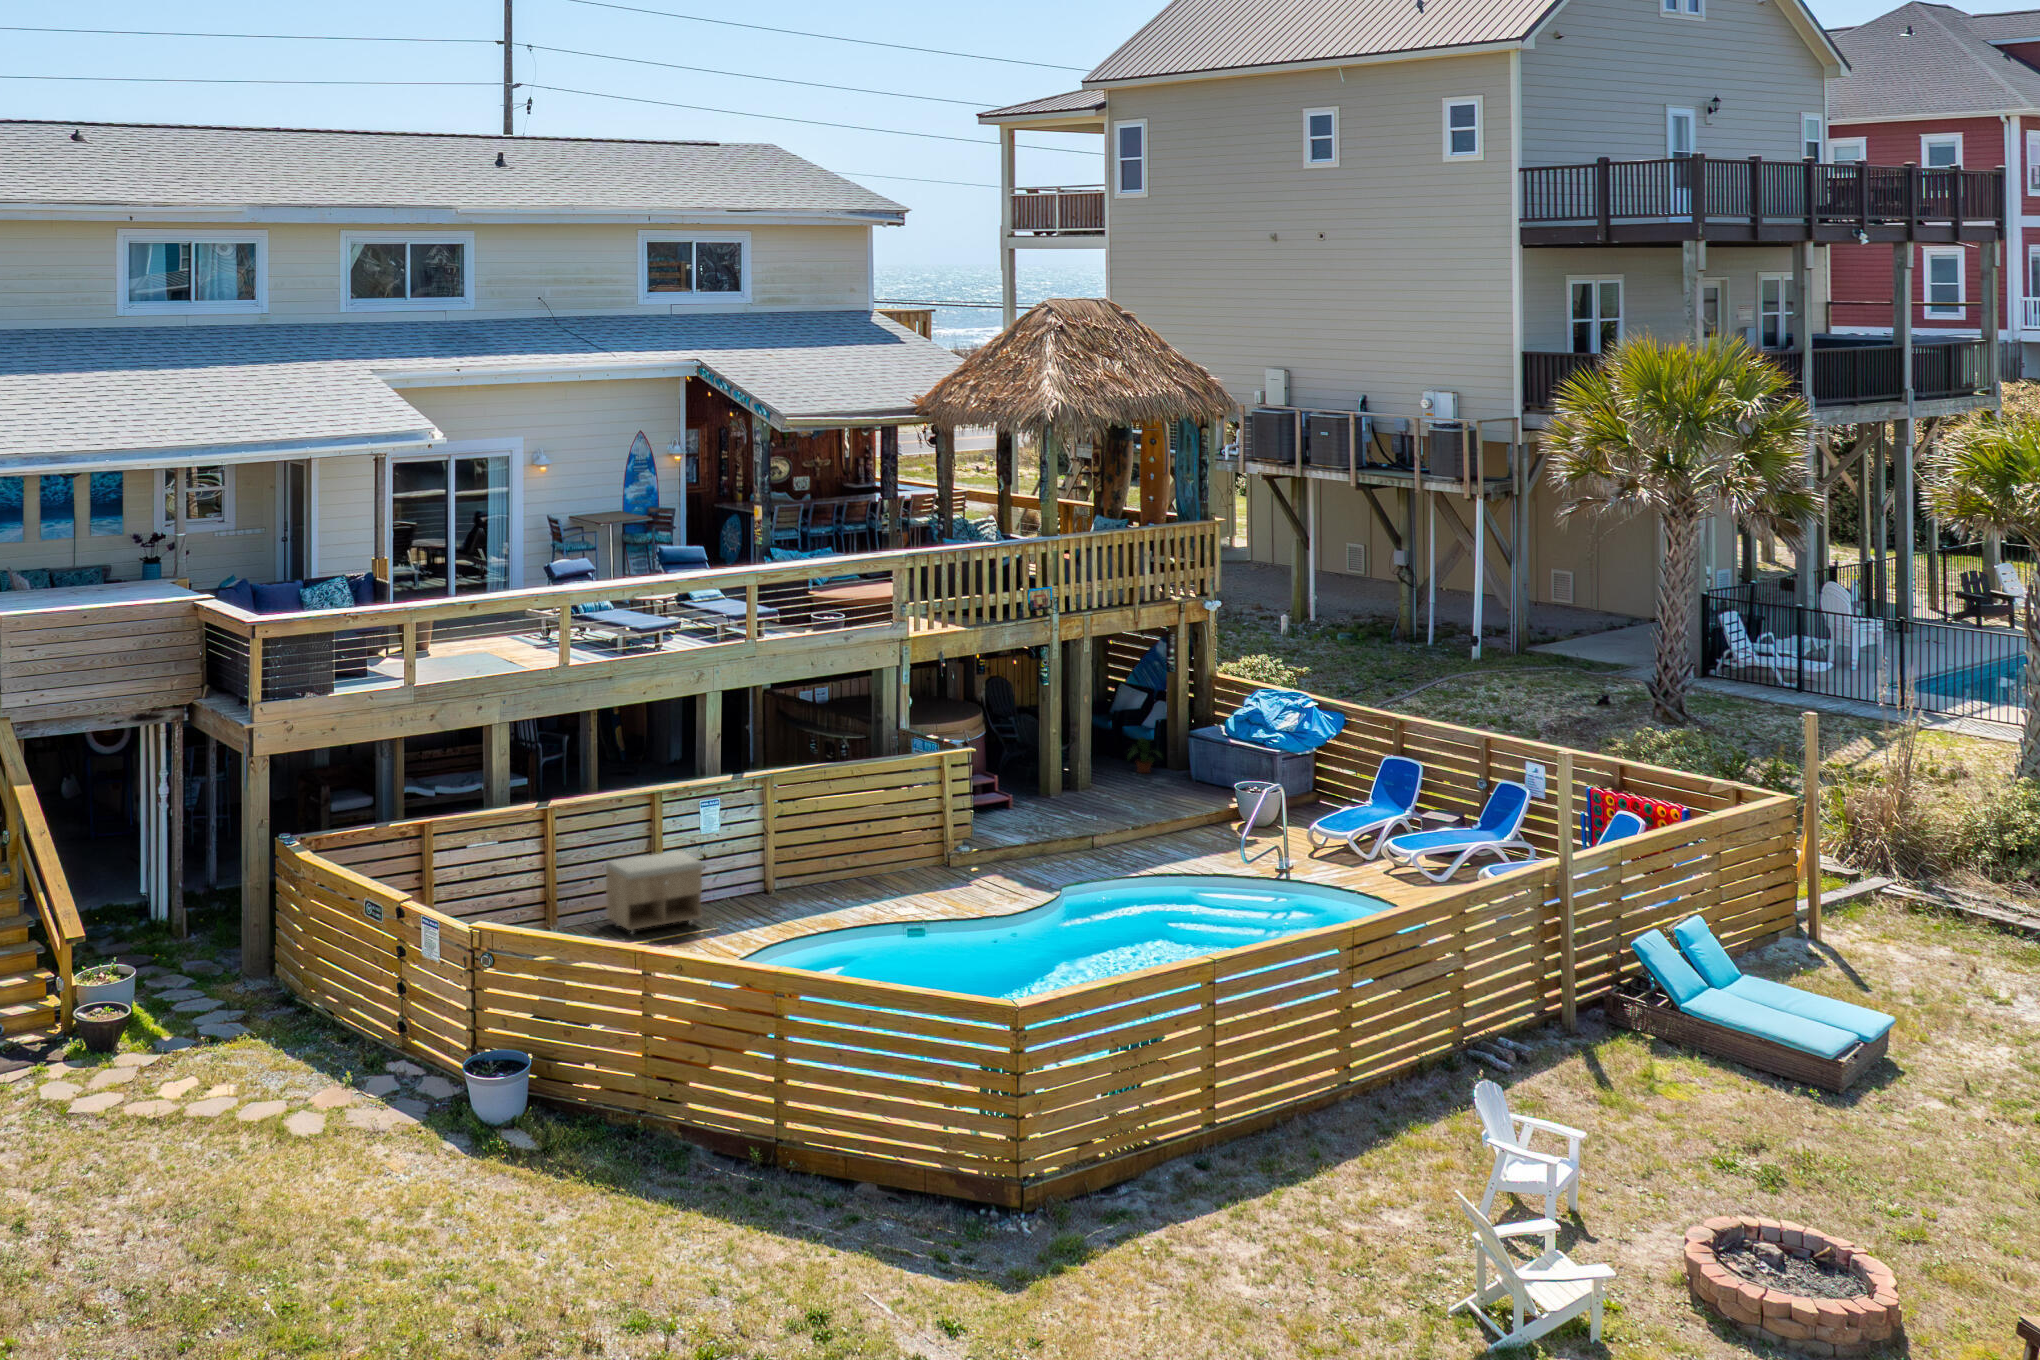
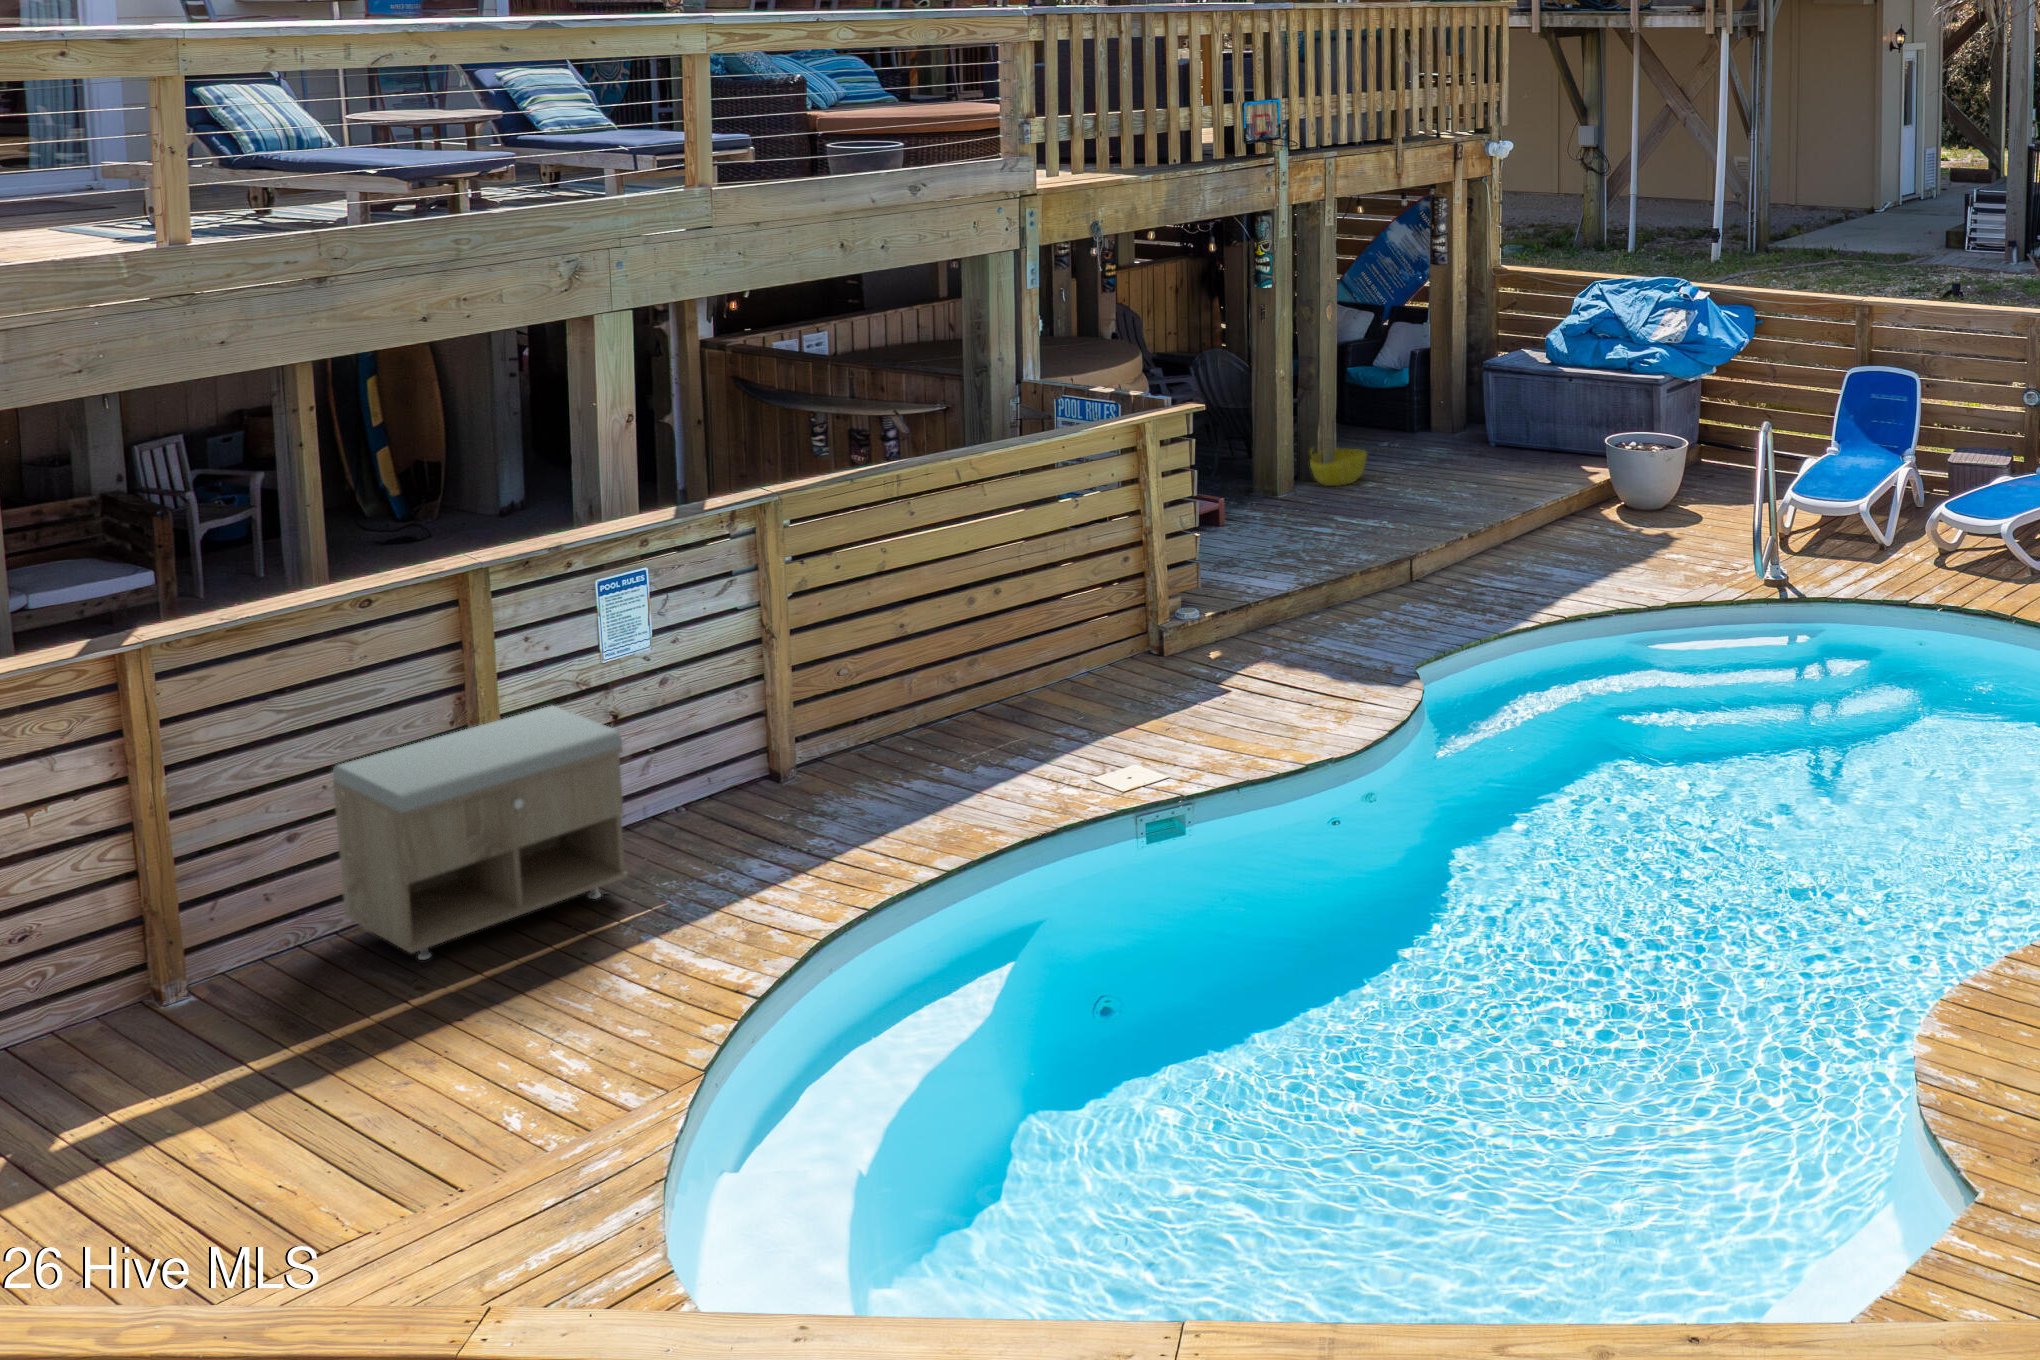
potted plant: present [1128,737,1162,773] -> none [1368,371,1438,443]
basket: none [1069,772,1104,794] -> present [1310,449,1367,486]

